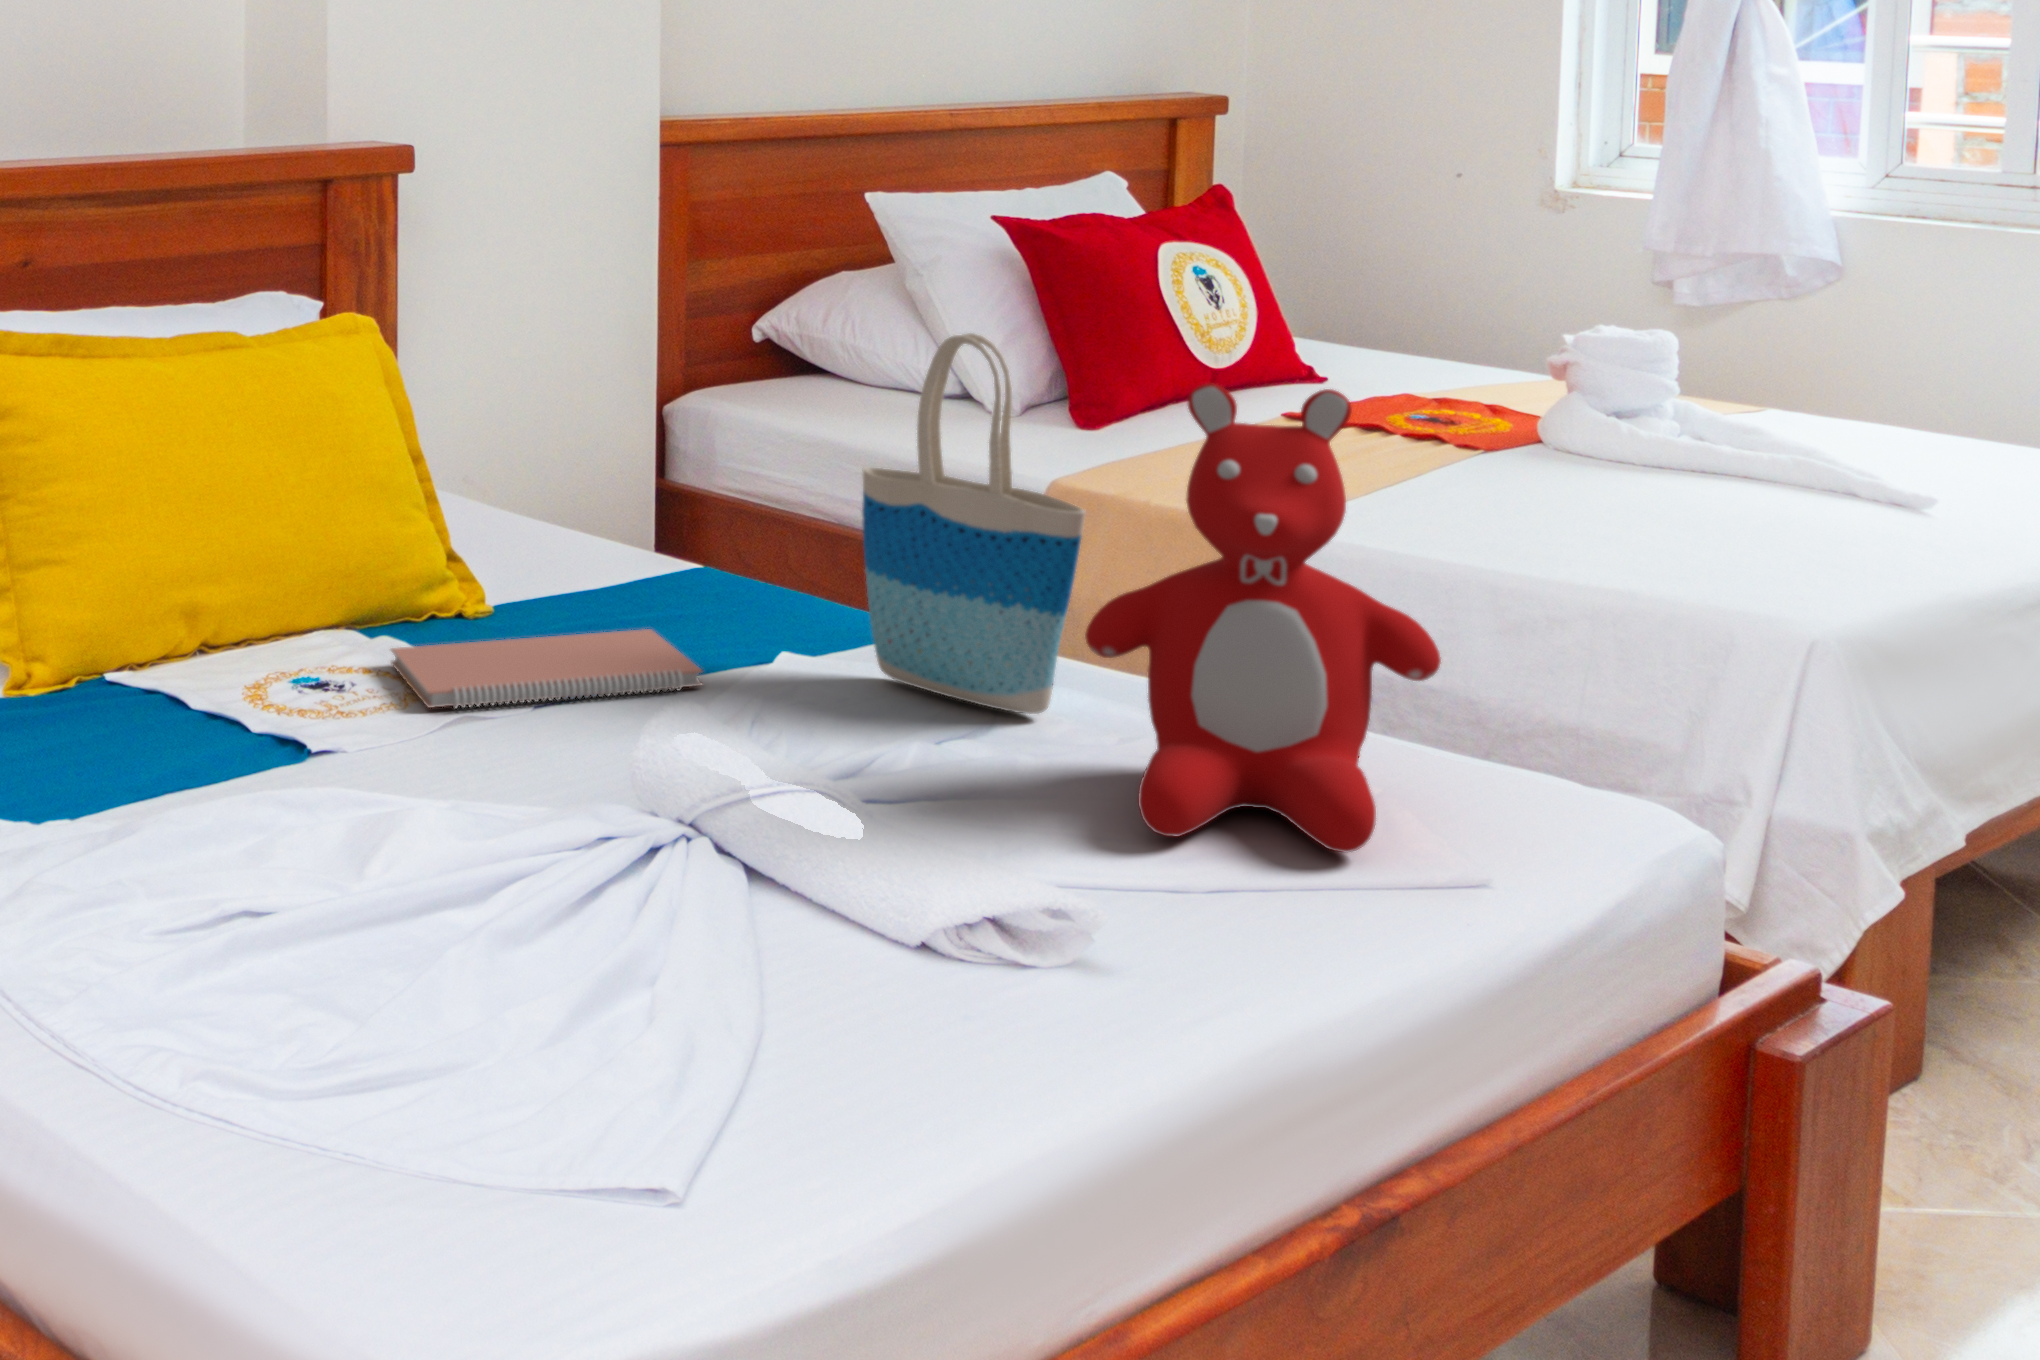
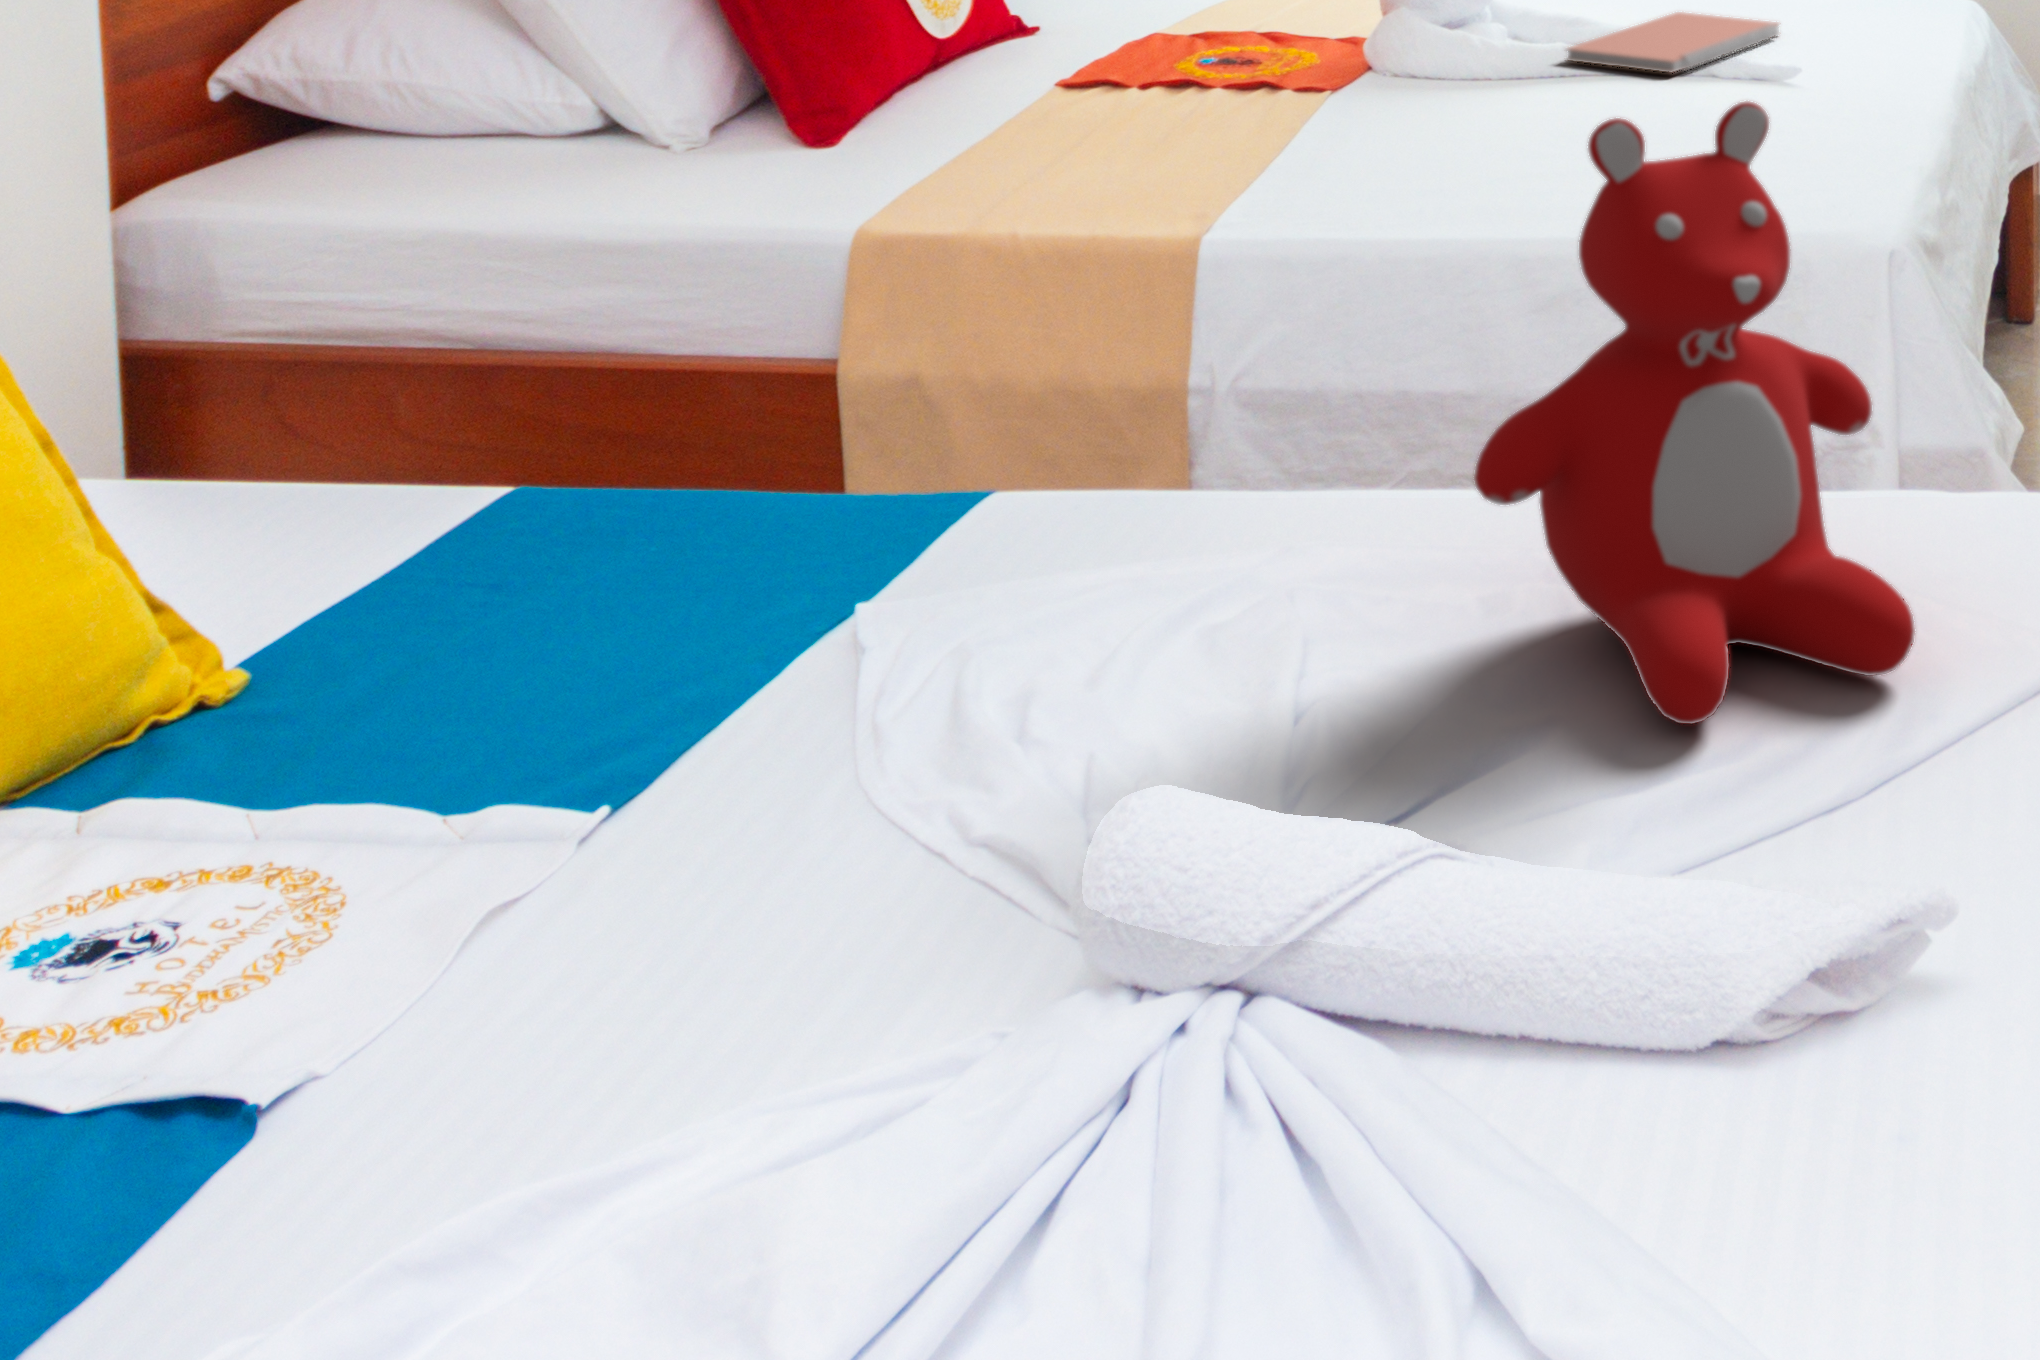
tote bag: present [862,333,1085,714] -> none [997,92,1383,603]
notebook: present [391,629,702,708] -> present [1567,12,1779,72]

